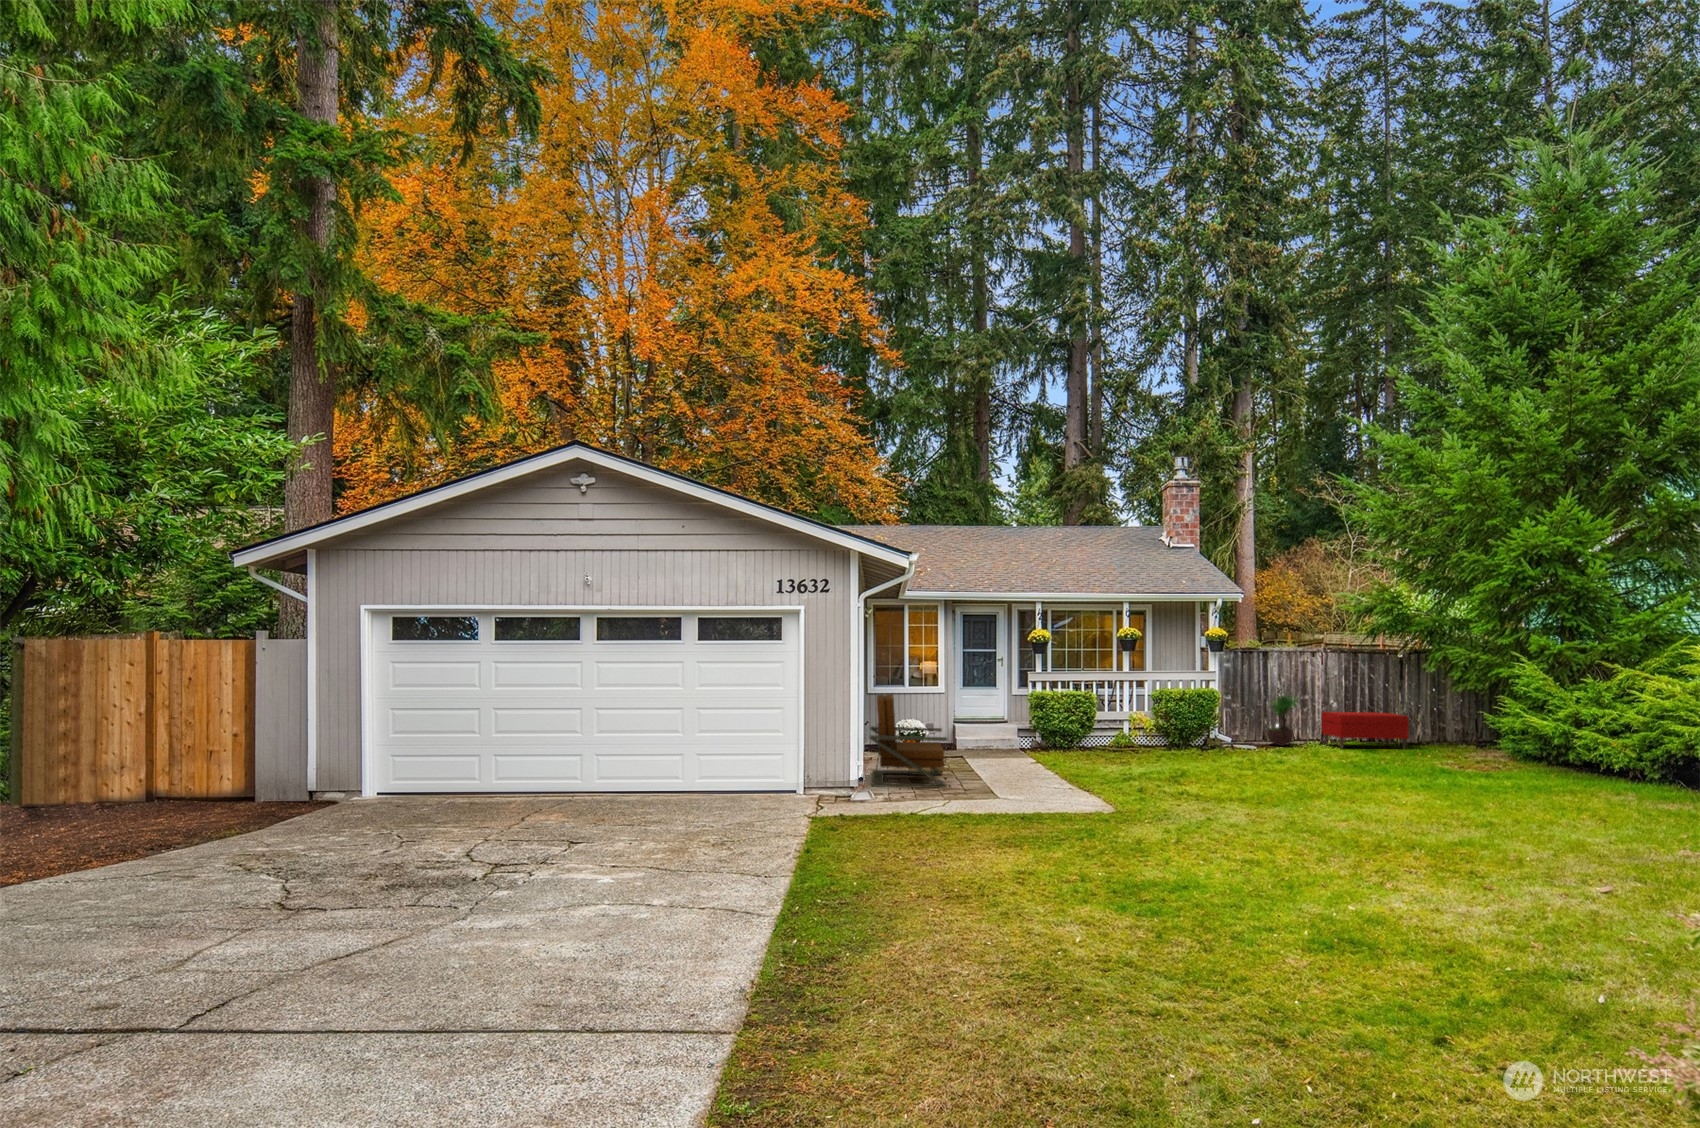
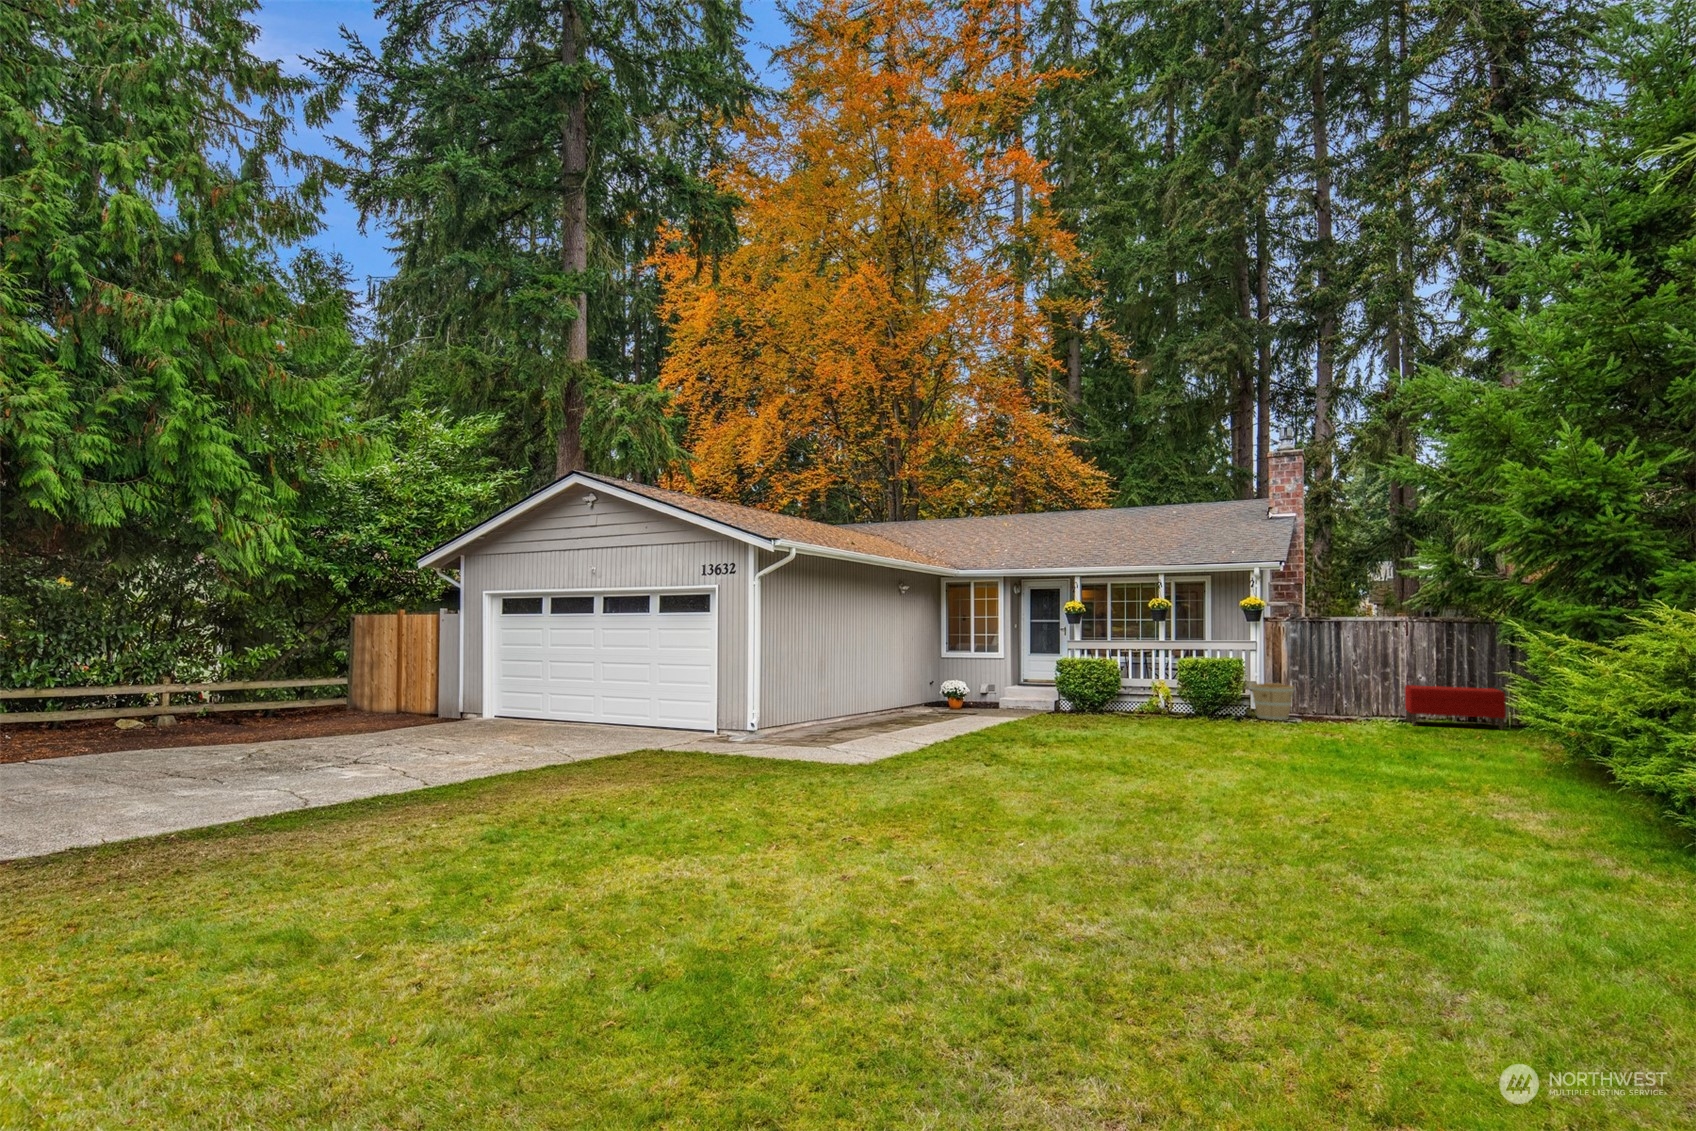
lounge chair: present [869,693,947,788] -> none [810,655,900,732]
potted tree: present [1267,695,1297,746] -> none [1326,660,1366,720]
wooden bucket: none [1206,713,1248,749] -> present [1251,683,1294,720]

